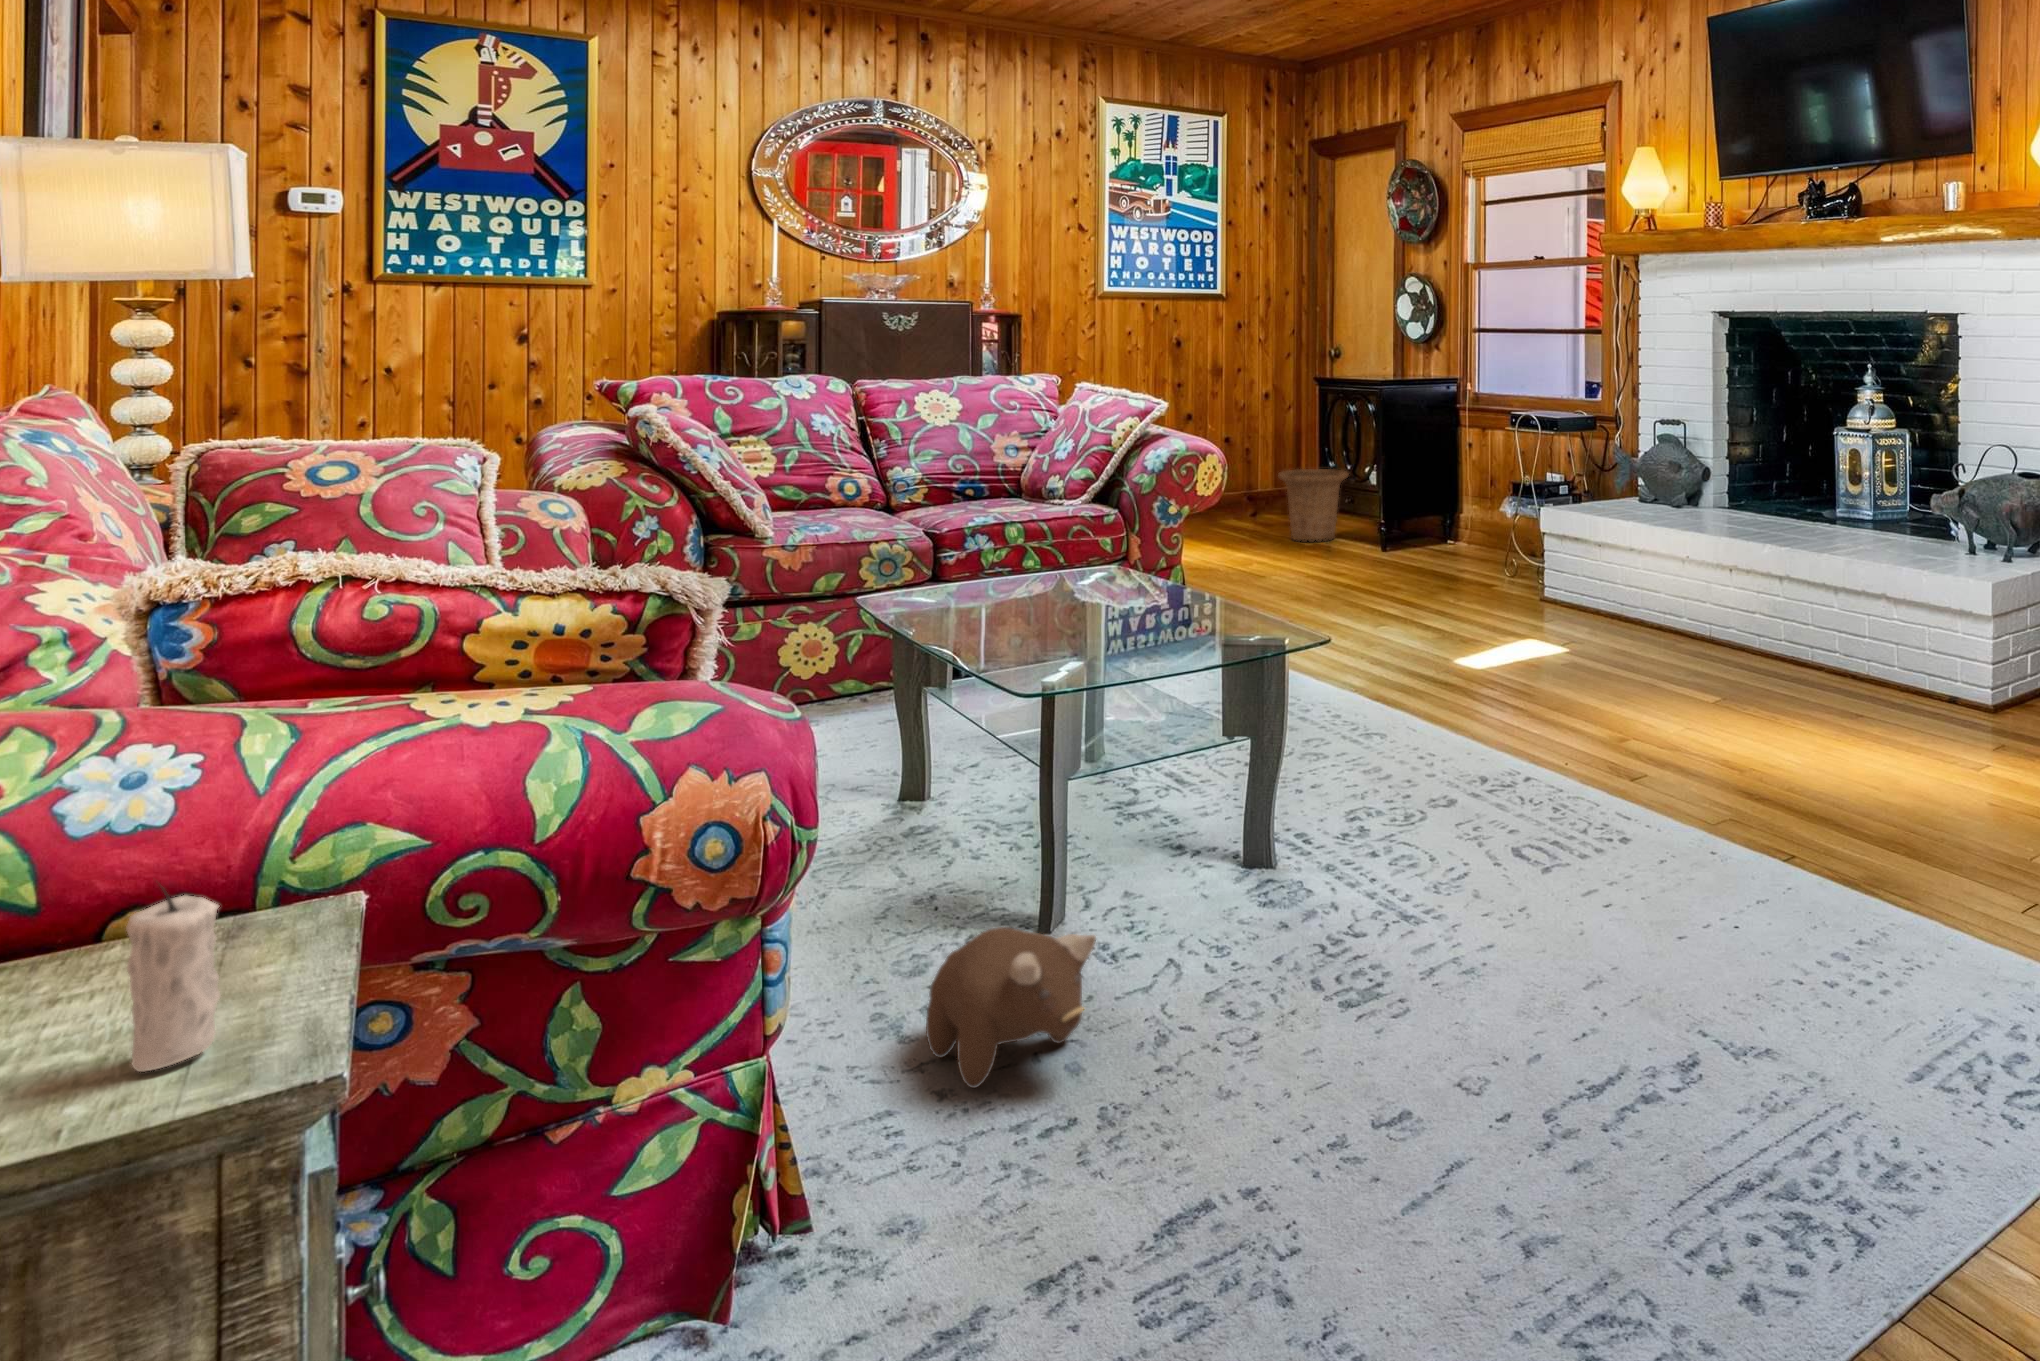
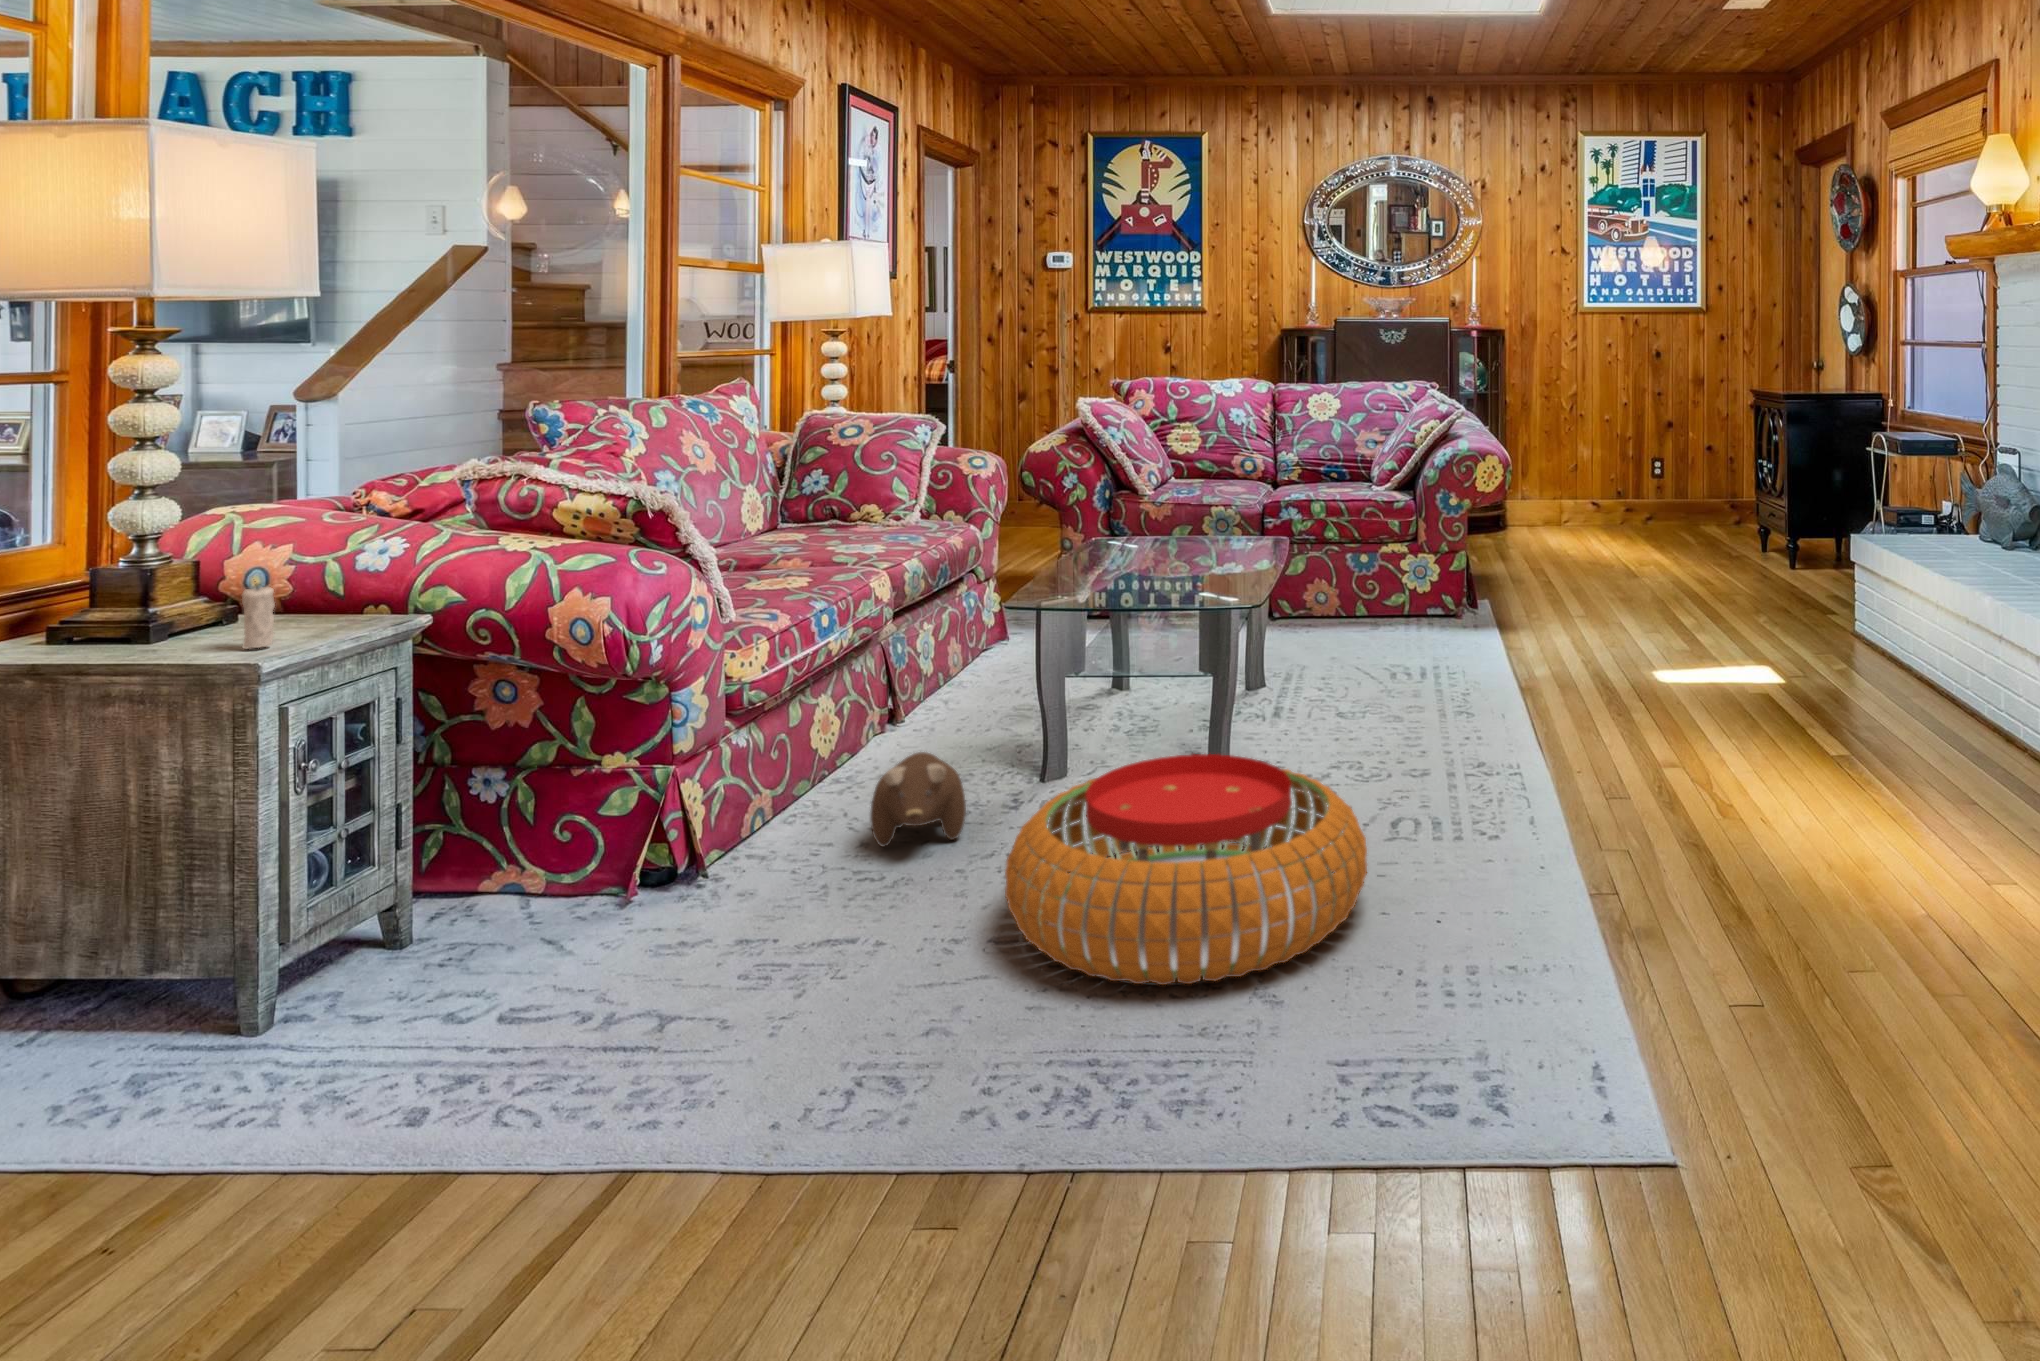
basket: present [1278,469,1348,542] -> none [1707,480,1779,553]
pouf: none [1301,811,1742,1121] -> present [1005,754,1367,985]

